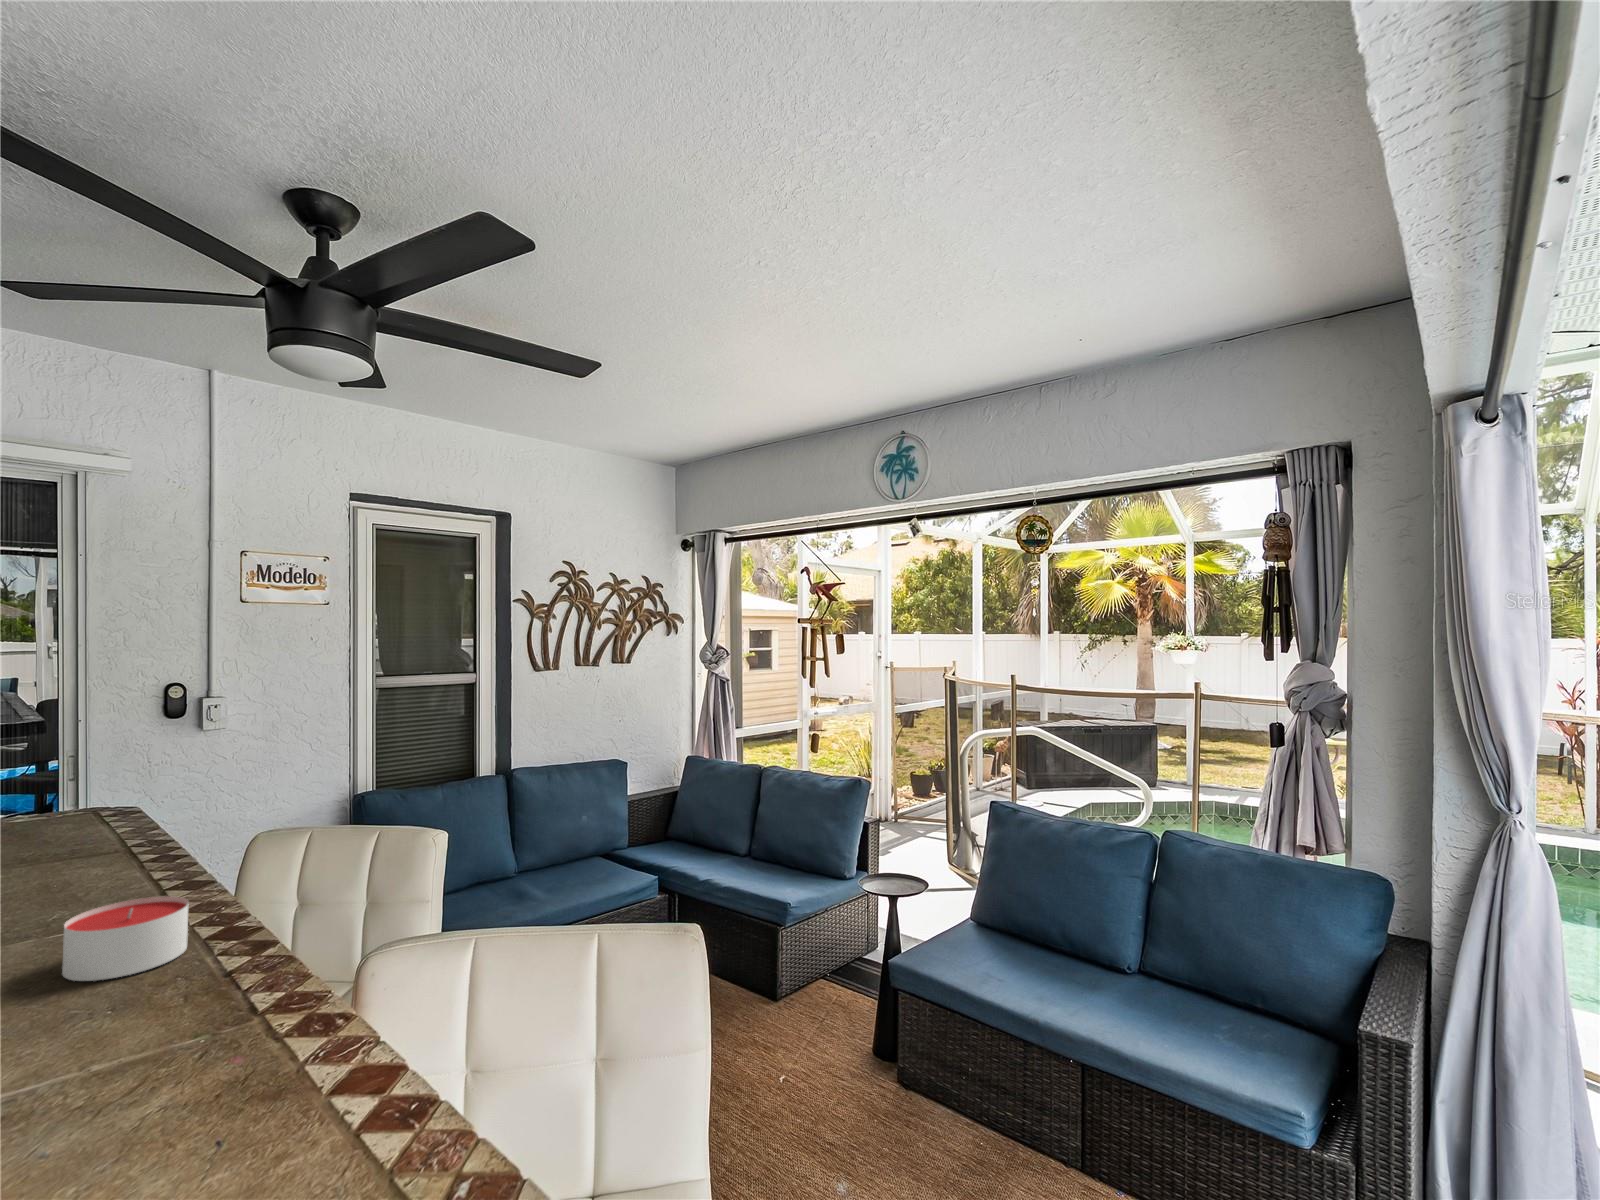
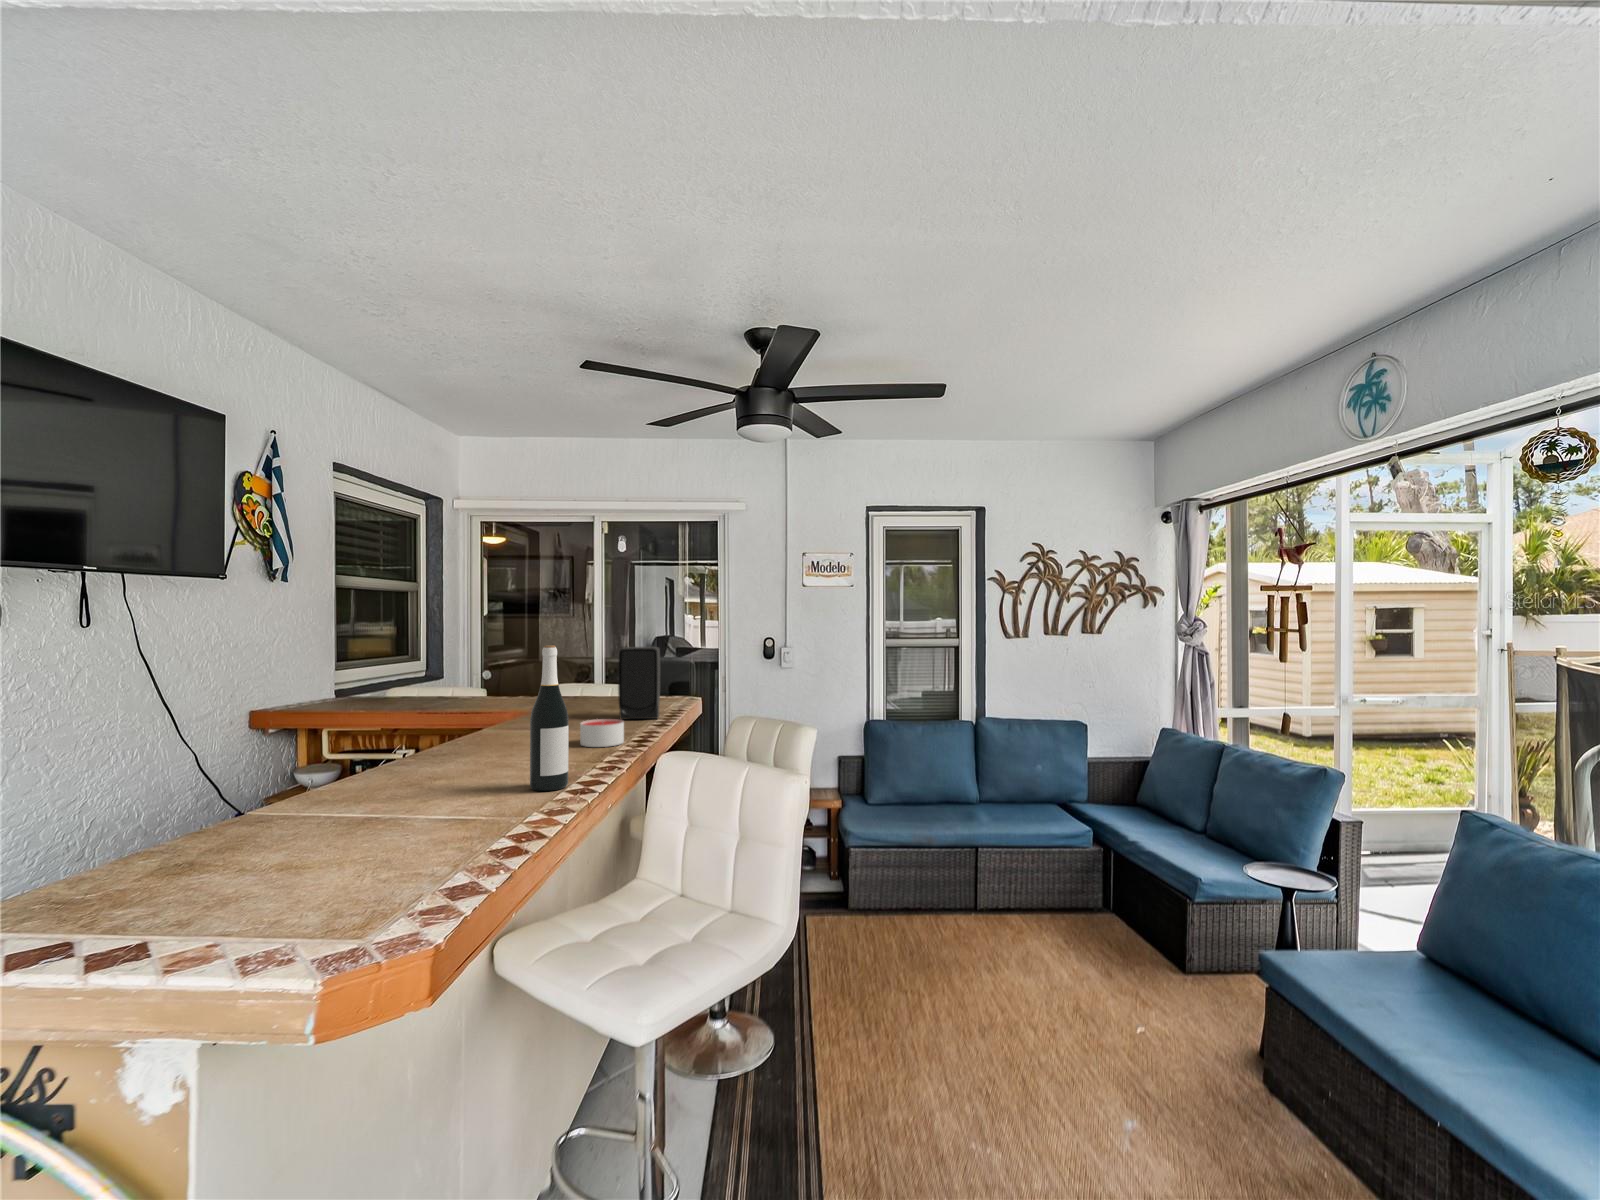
speaker: none [21,728,146,893] -> present [618,647,660,720]
wine bottle: none [197,768,310,1143] -> present [530,645,569,791]

